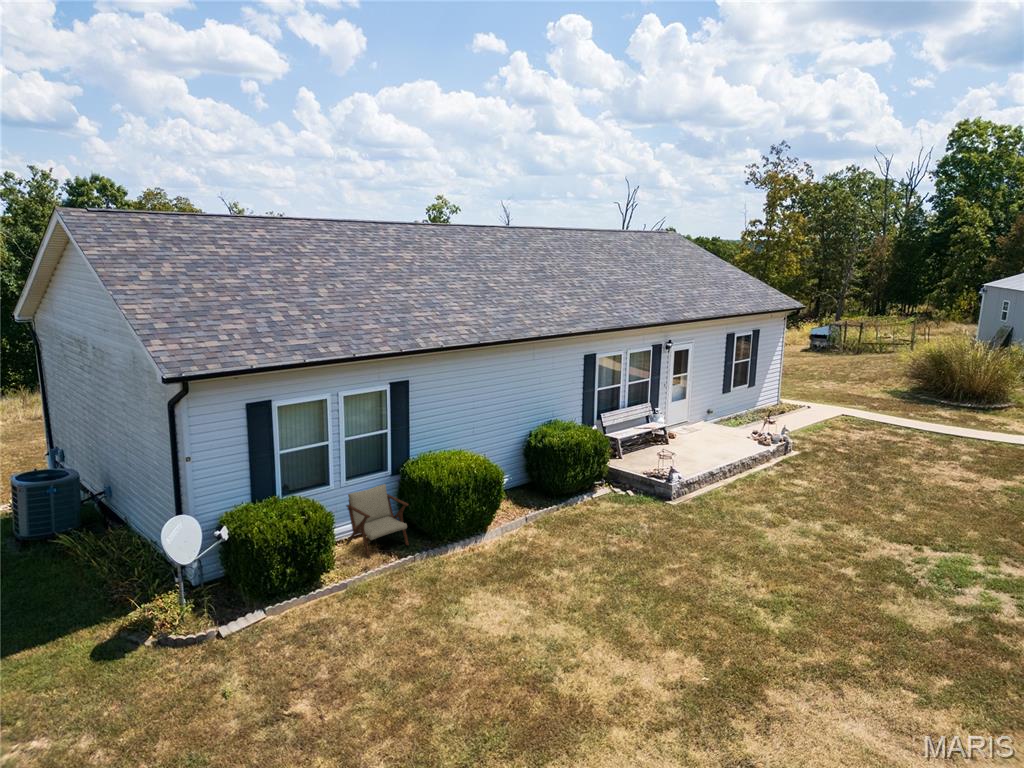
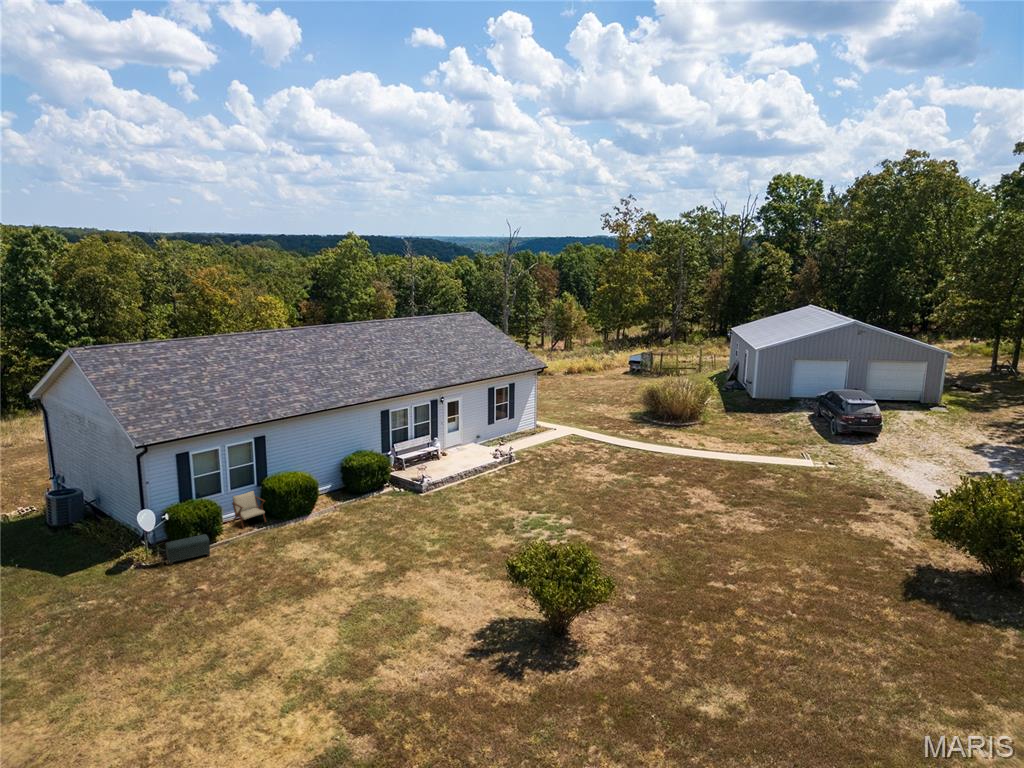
bench: none [221,571,312,638] -> present [165,534,210,565]

